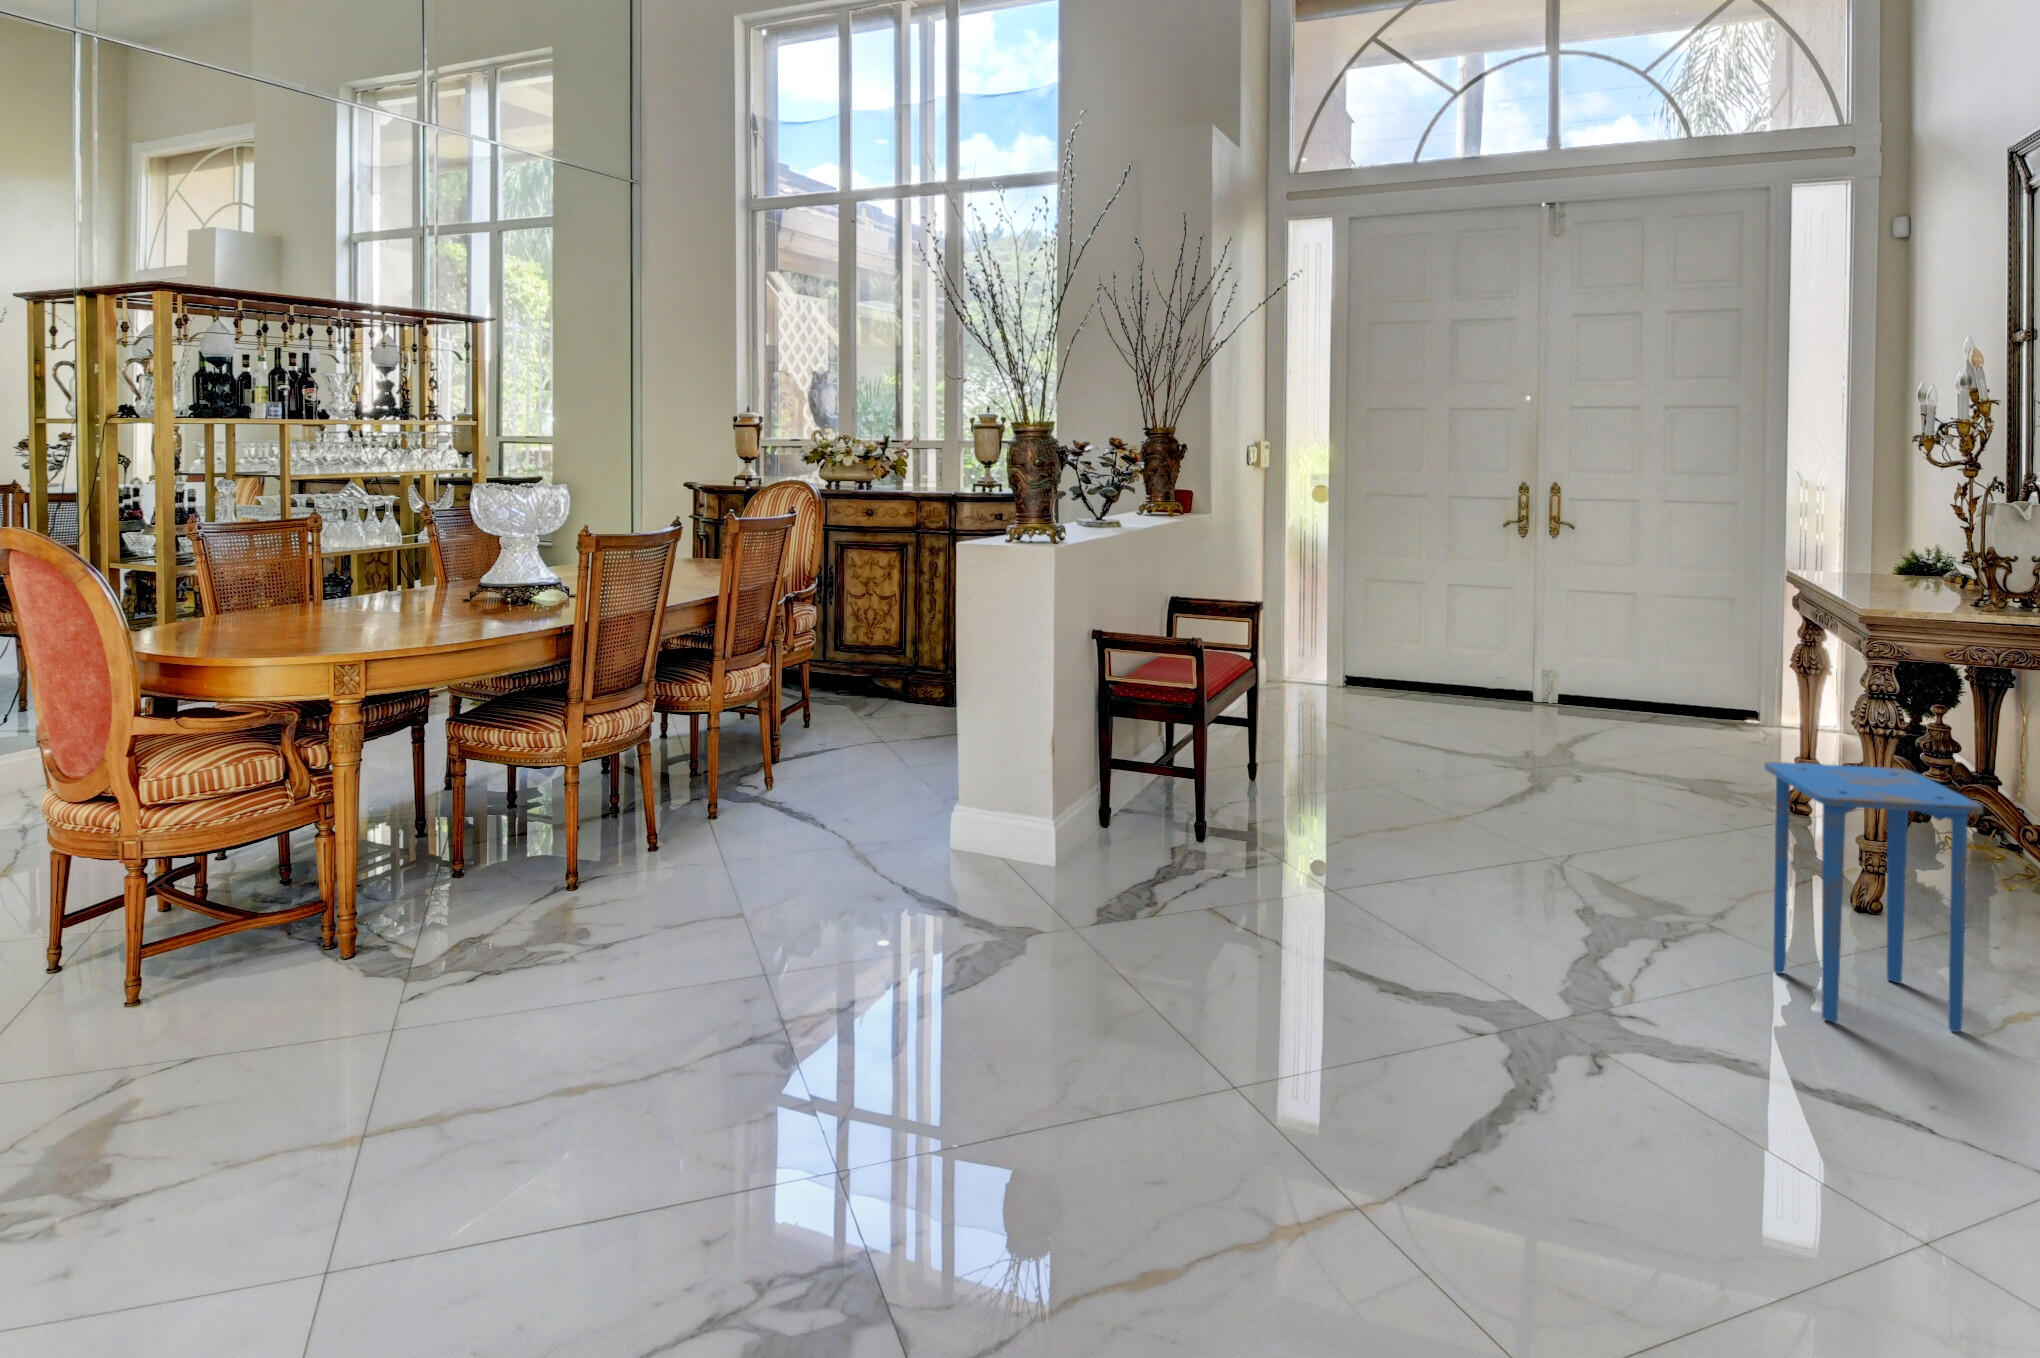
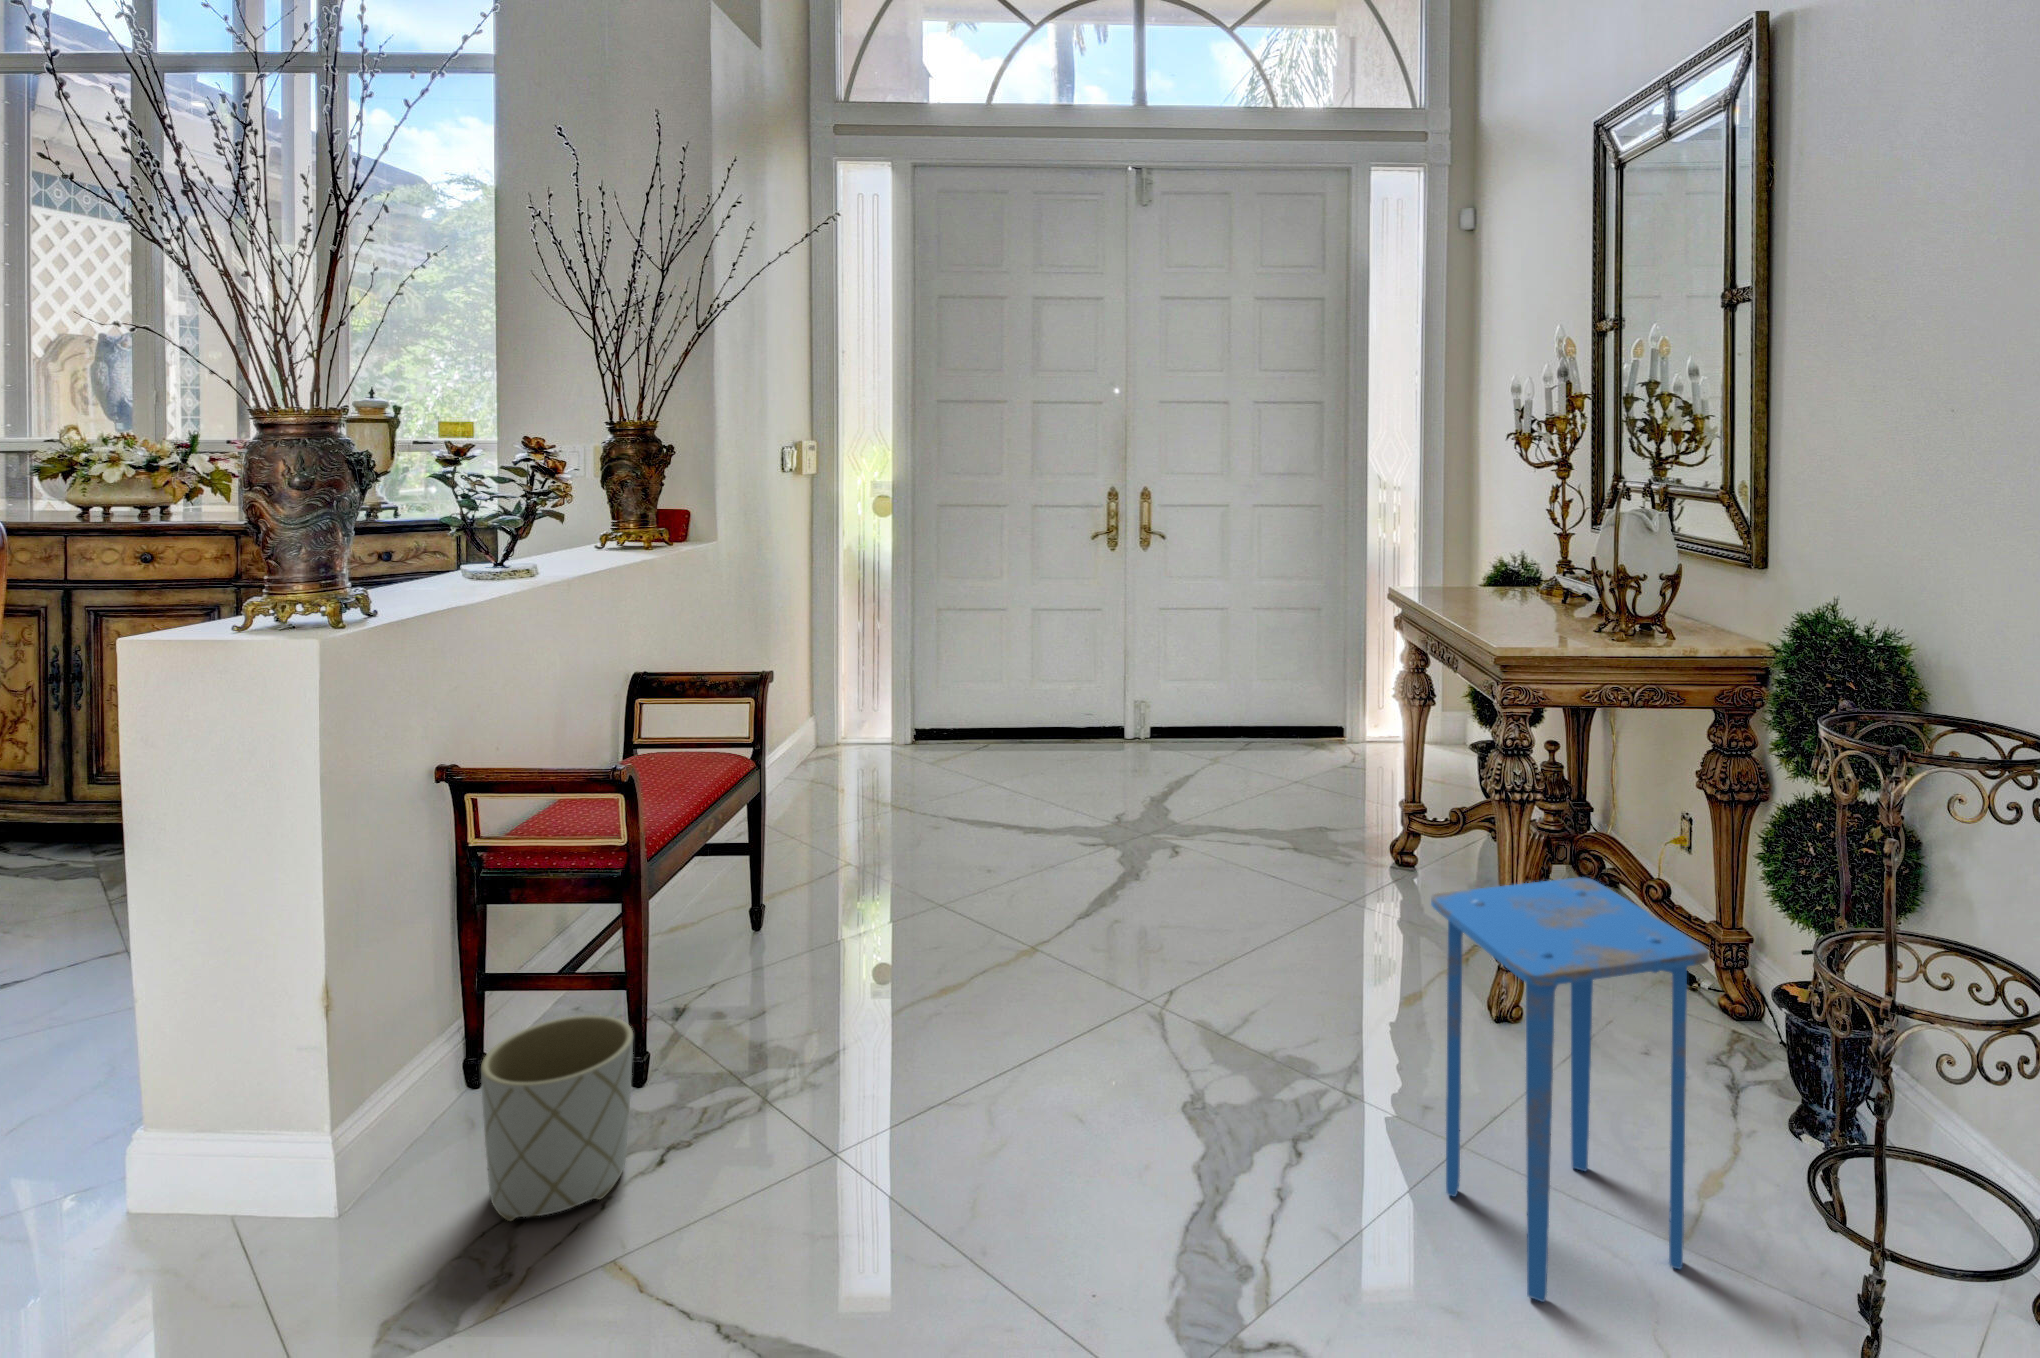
planter: none [1137,780,1215,879] -> present [481,1015,633,1221]

